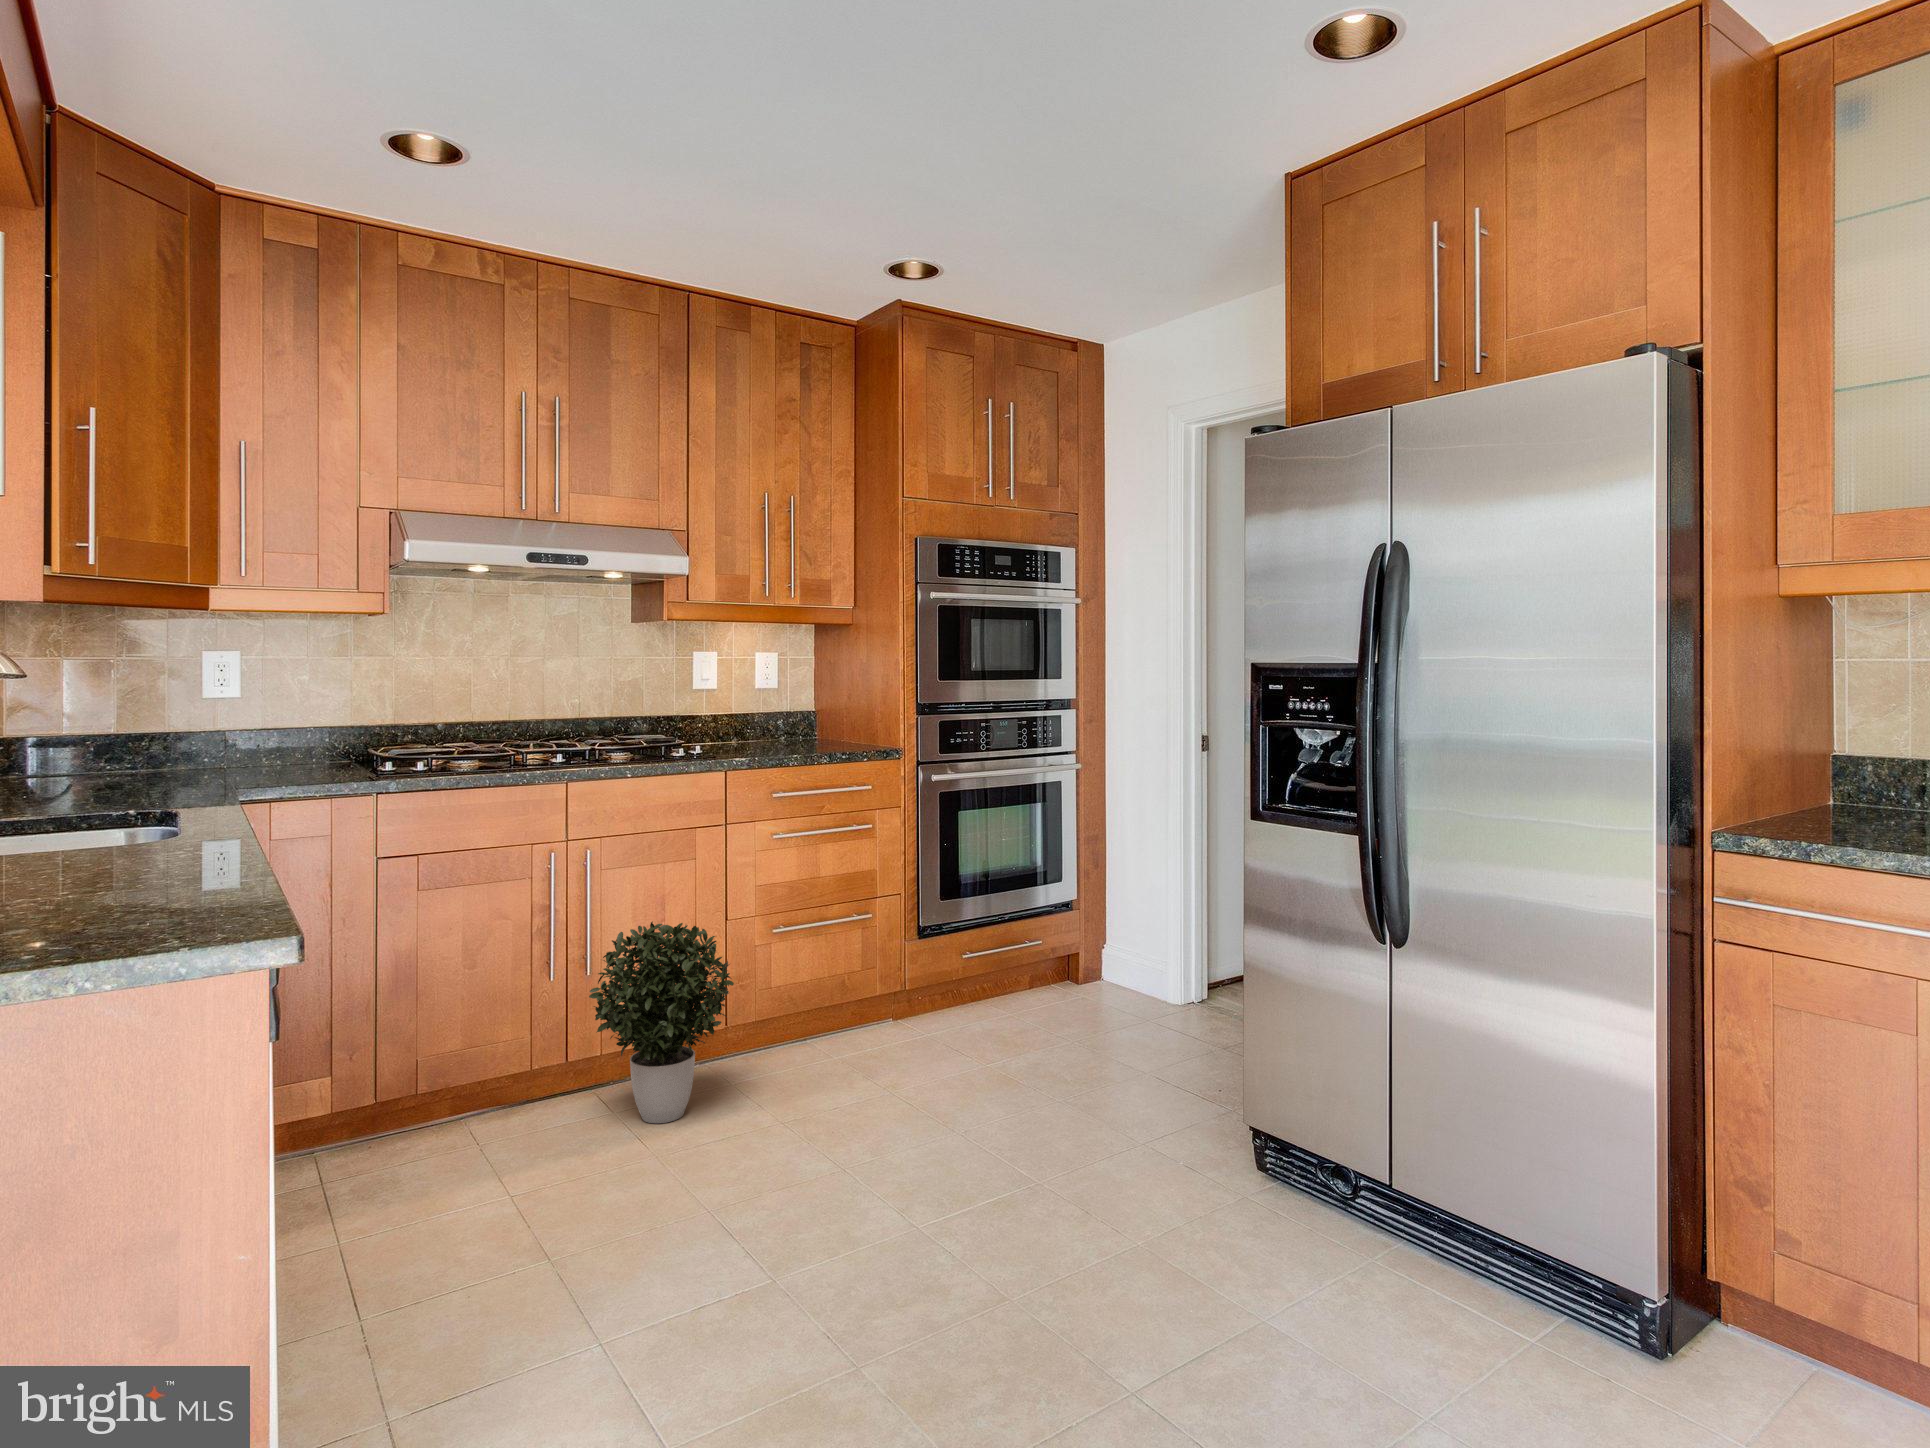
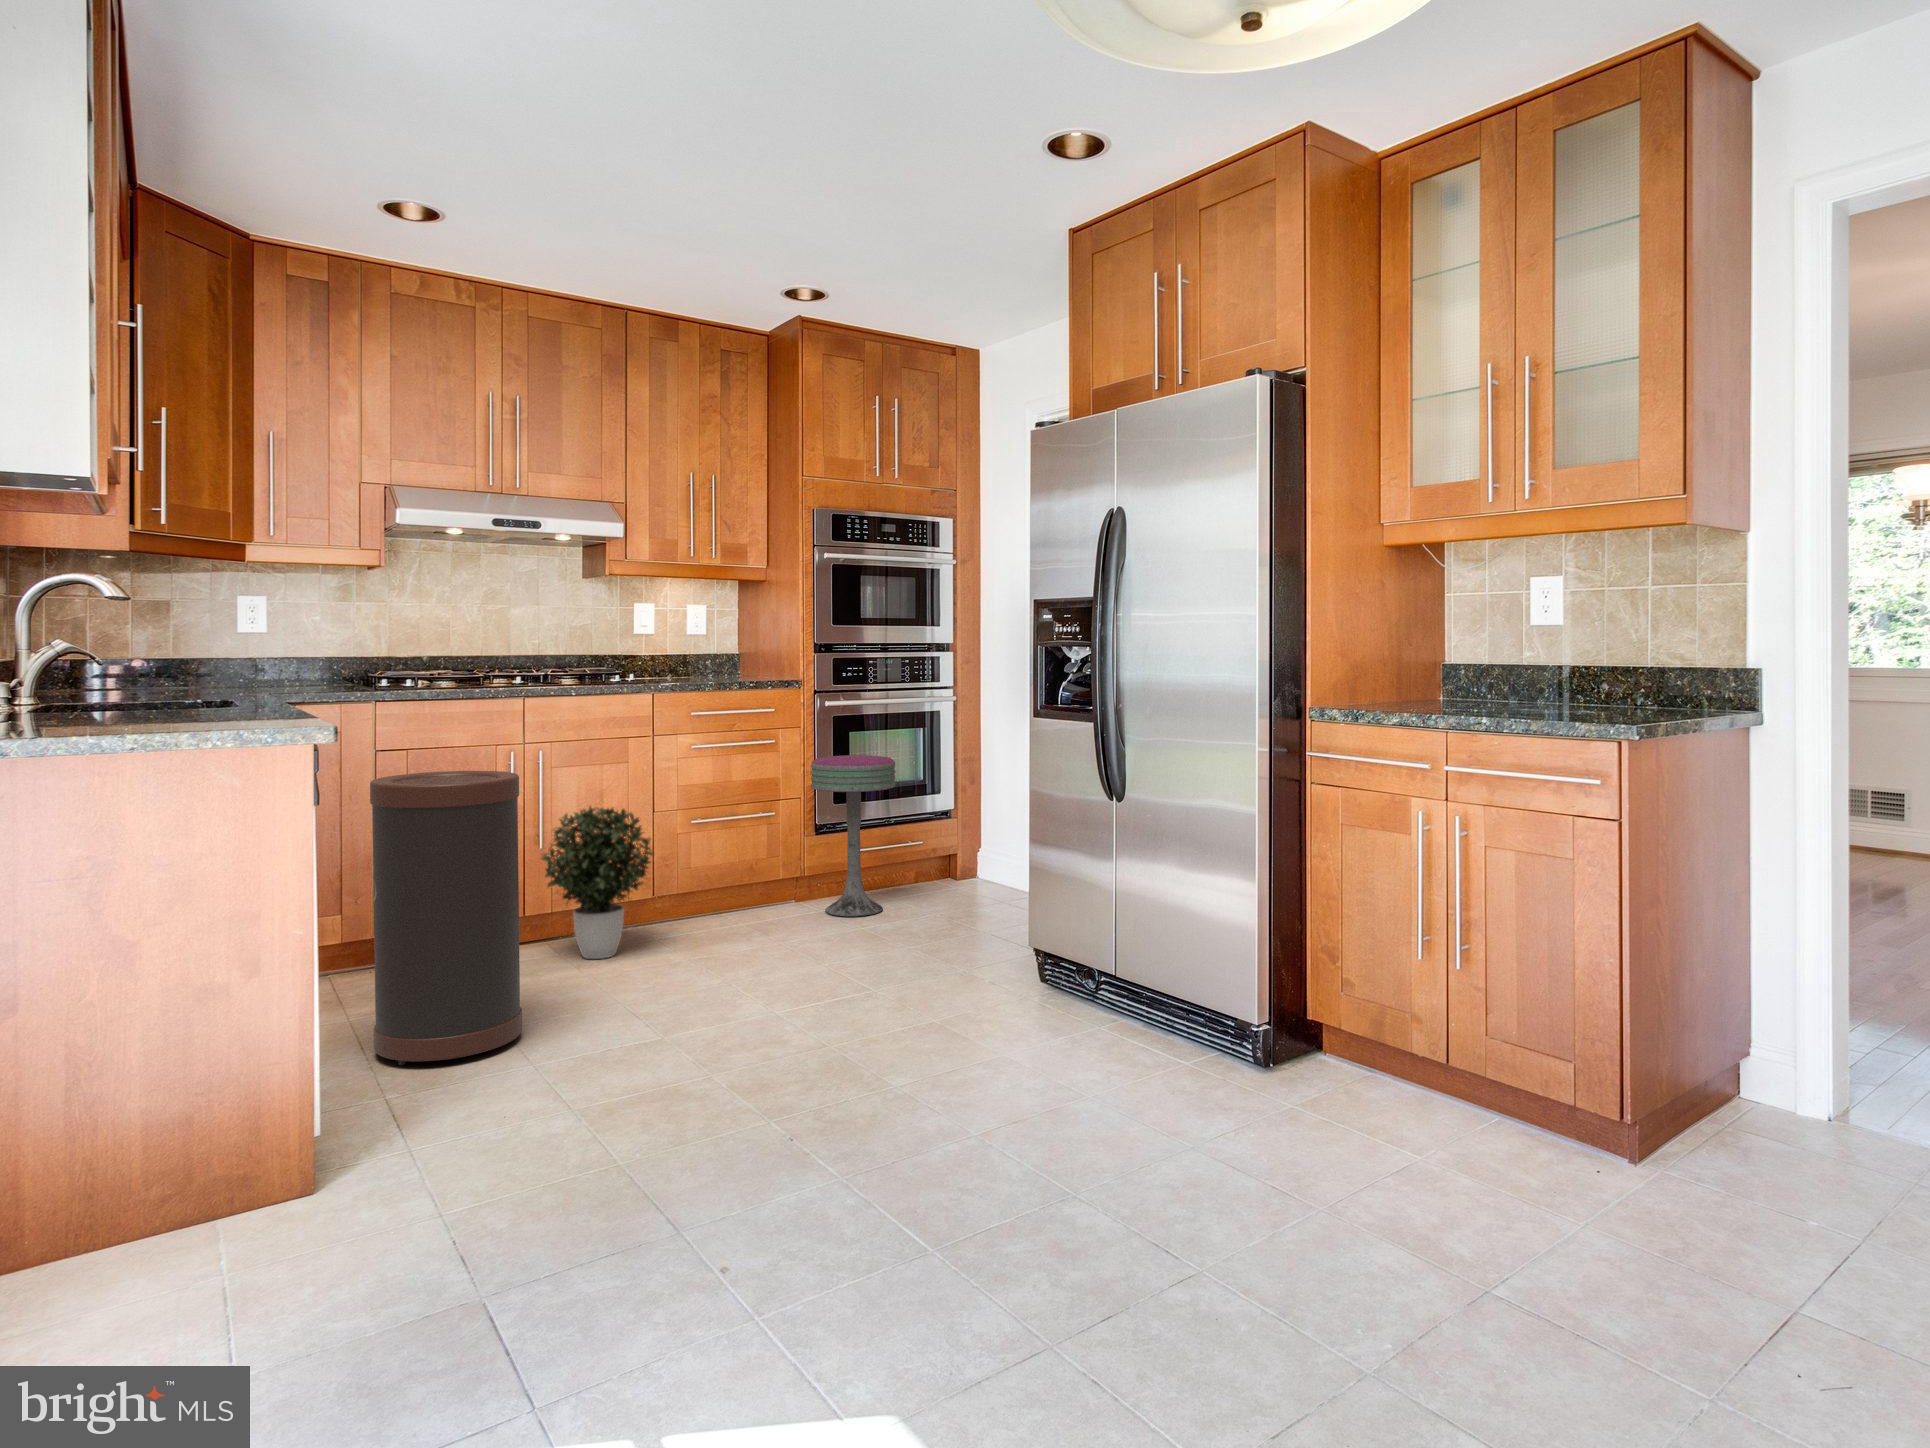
bar stool: none [916,839,1019,1044] -> present [811,755,895,916]
trash can: none [361,907,574,1354] -> present [370,771,522,1065]

